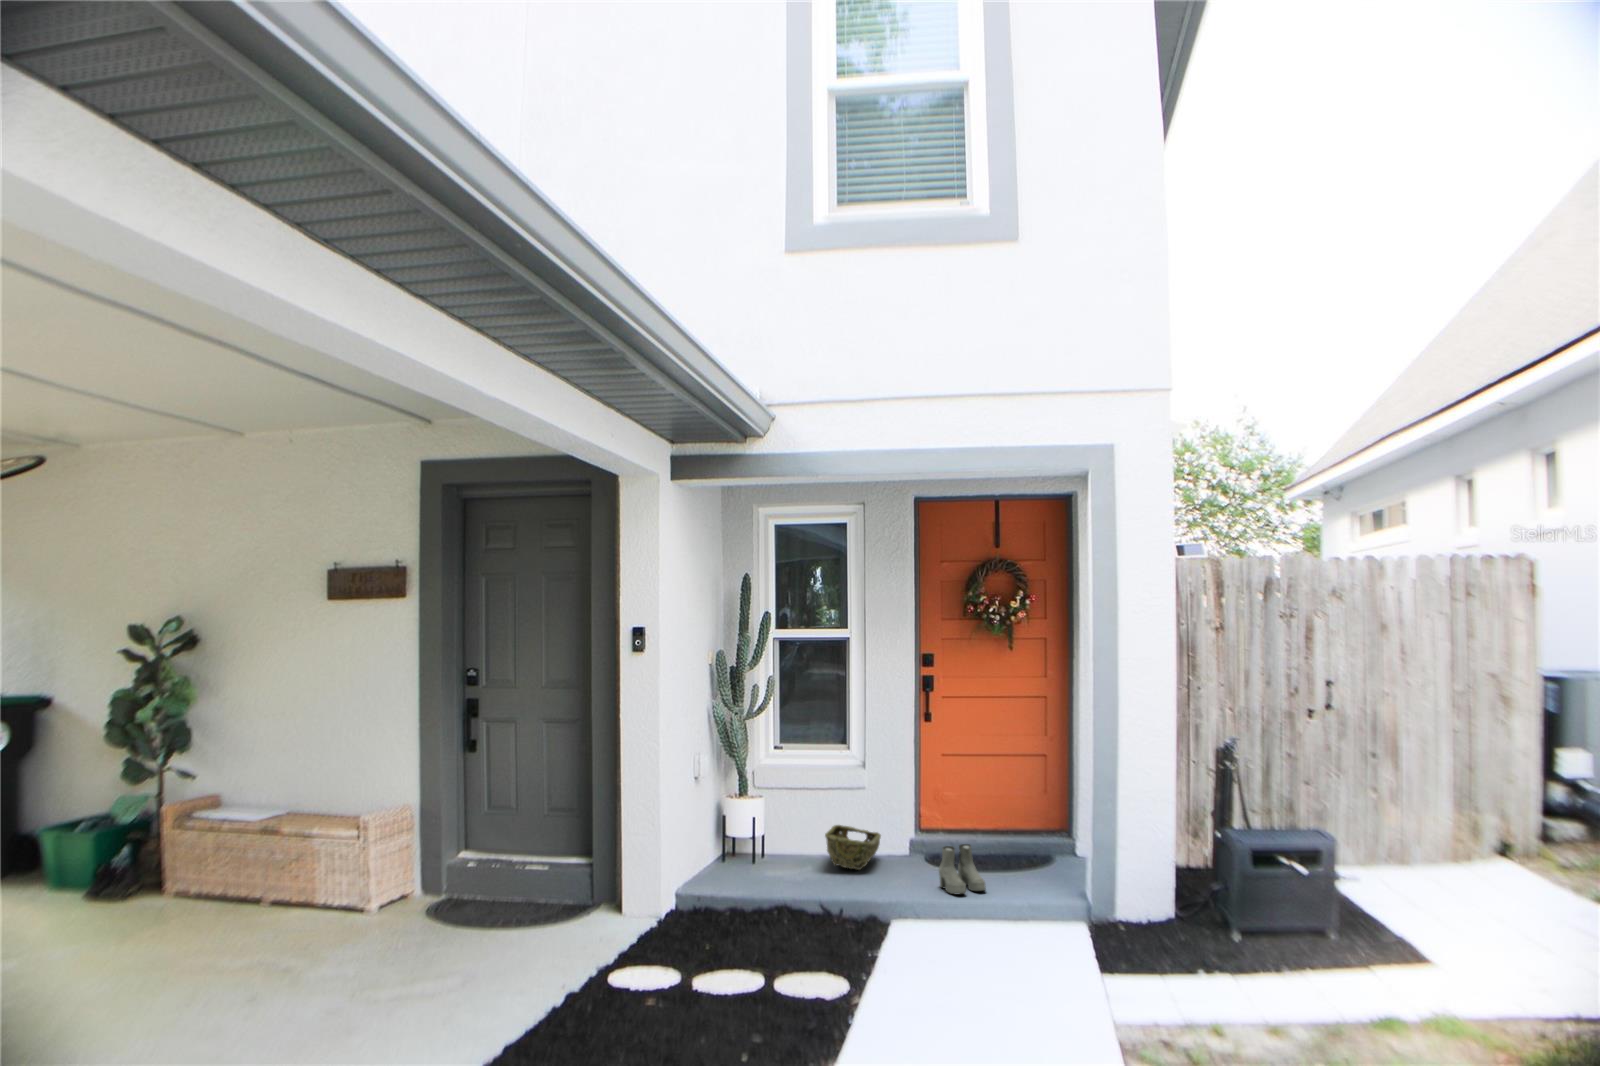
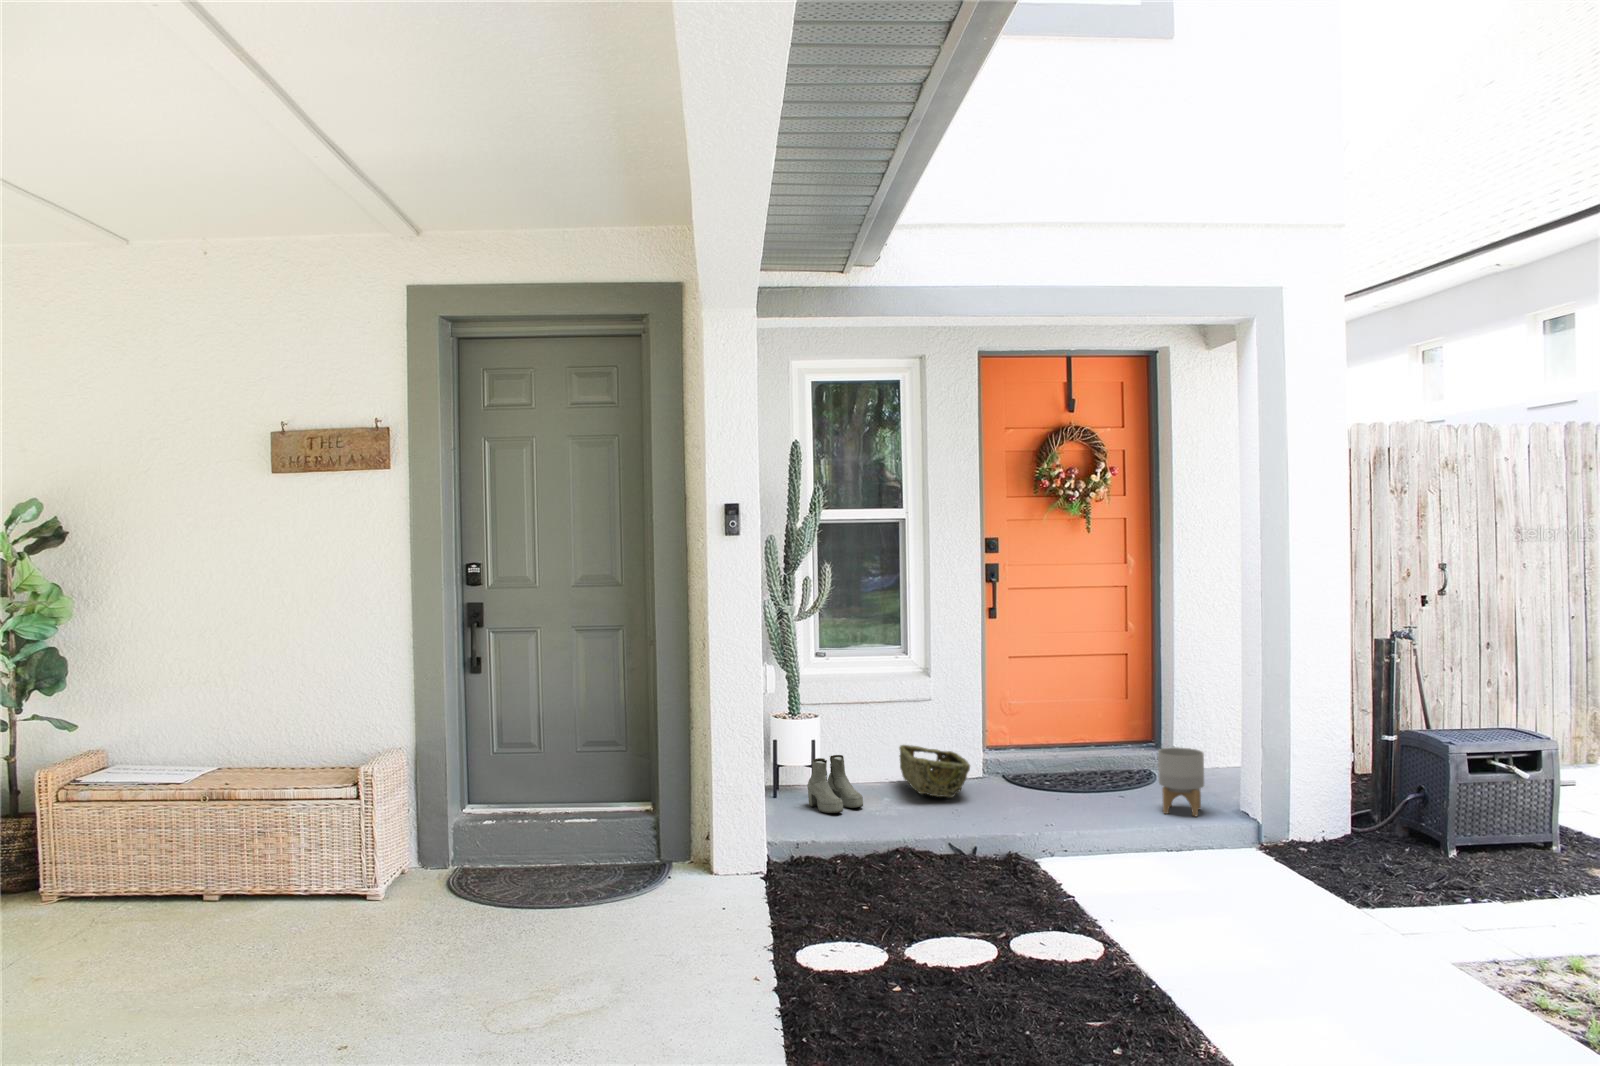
planter: none [1016,838,1054,897] -> present [1158,747,1204,817]
boots: present [939,844,986,894] -> present [807,755,863,813]

